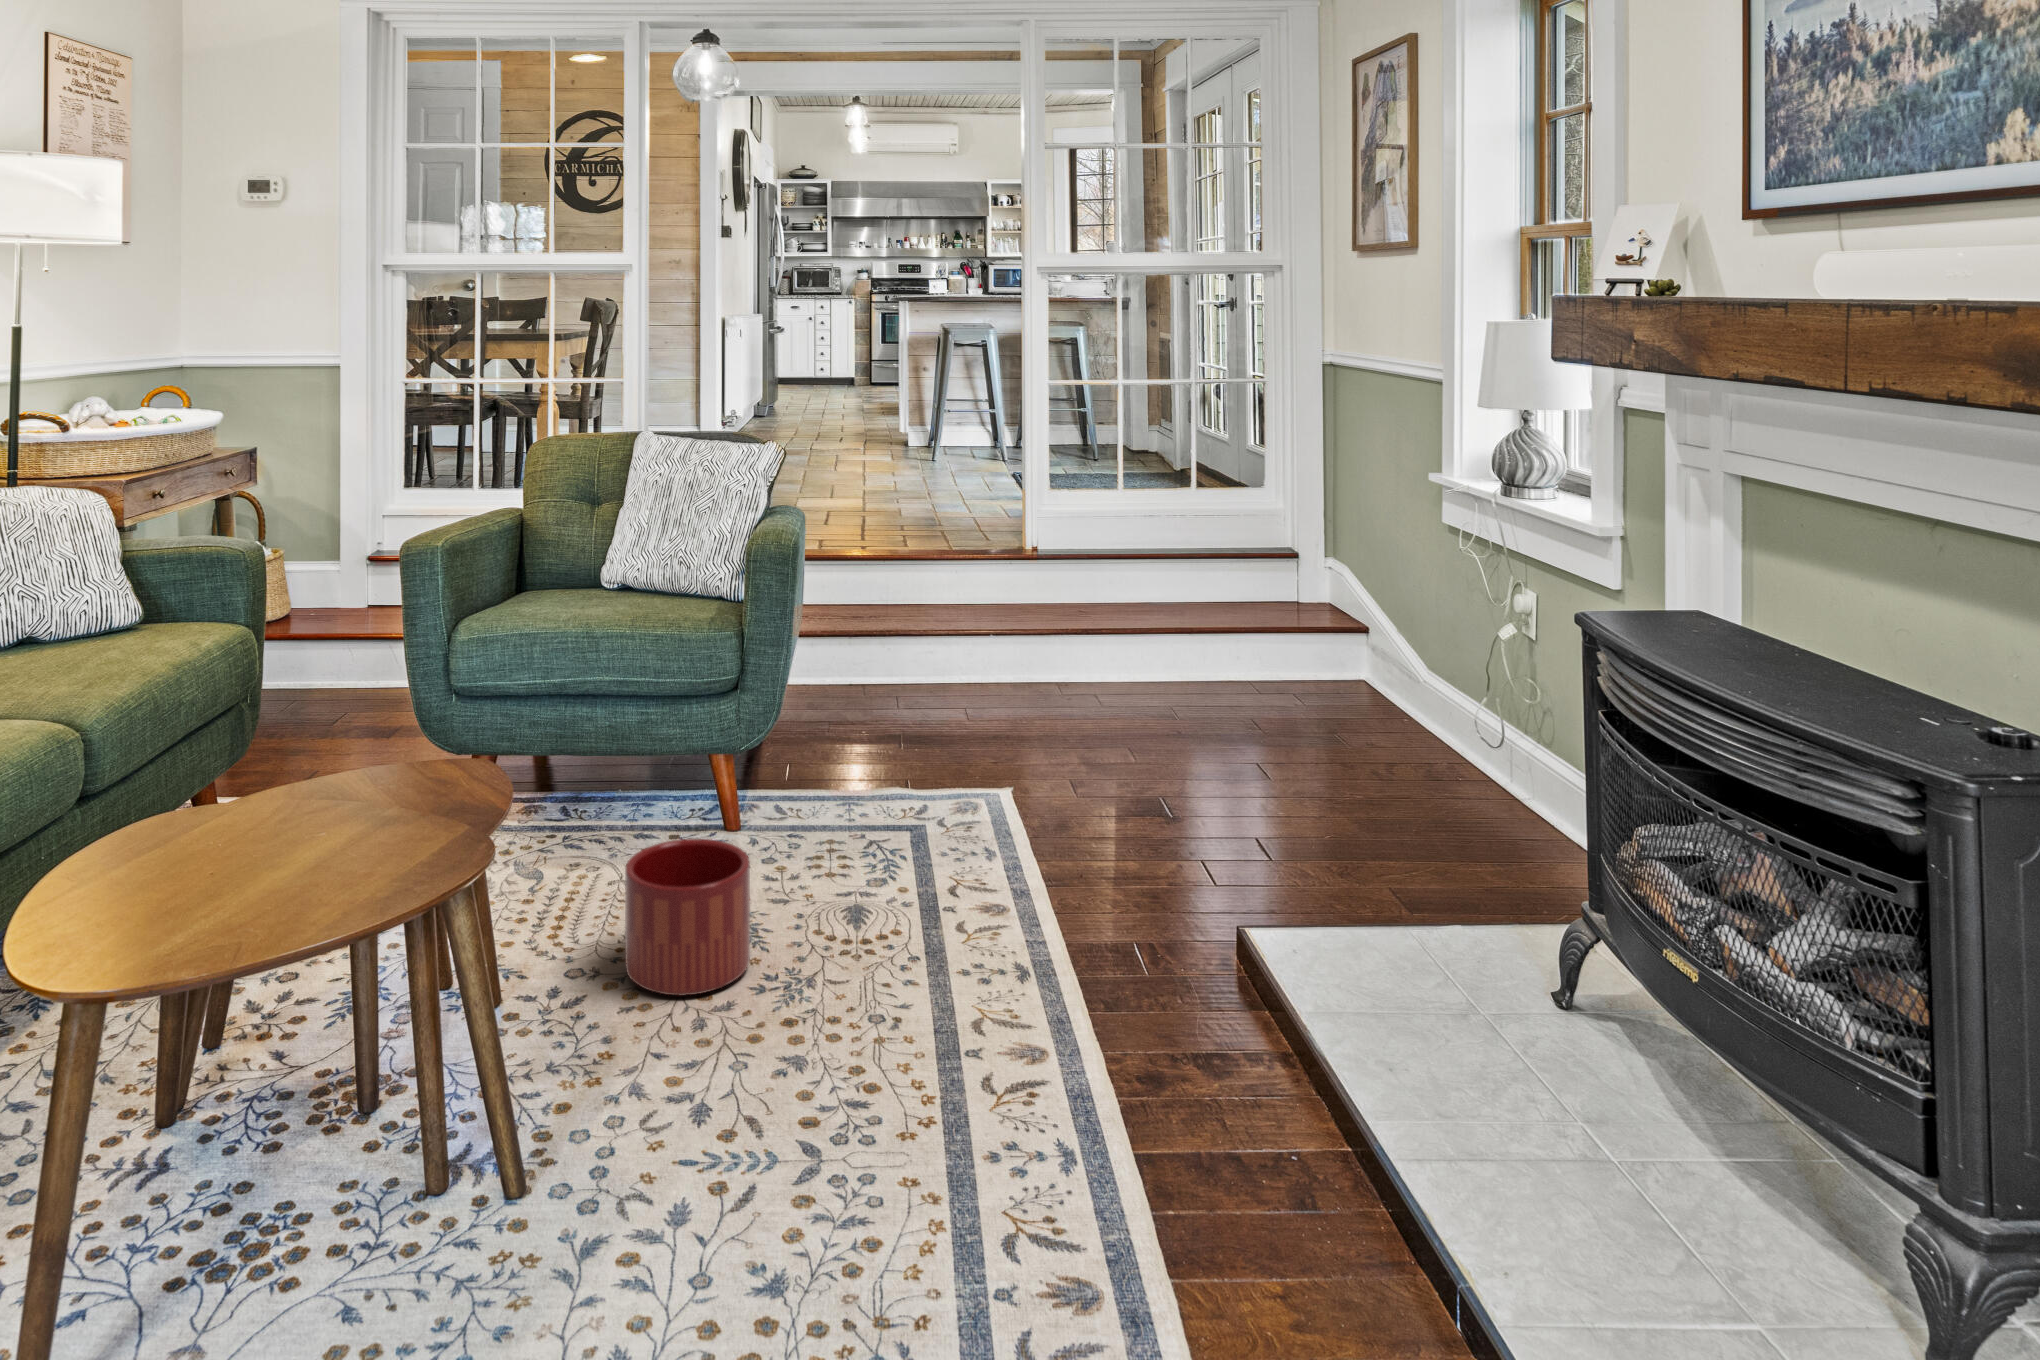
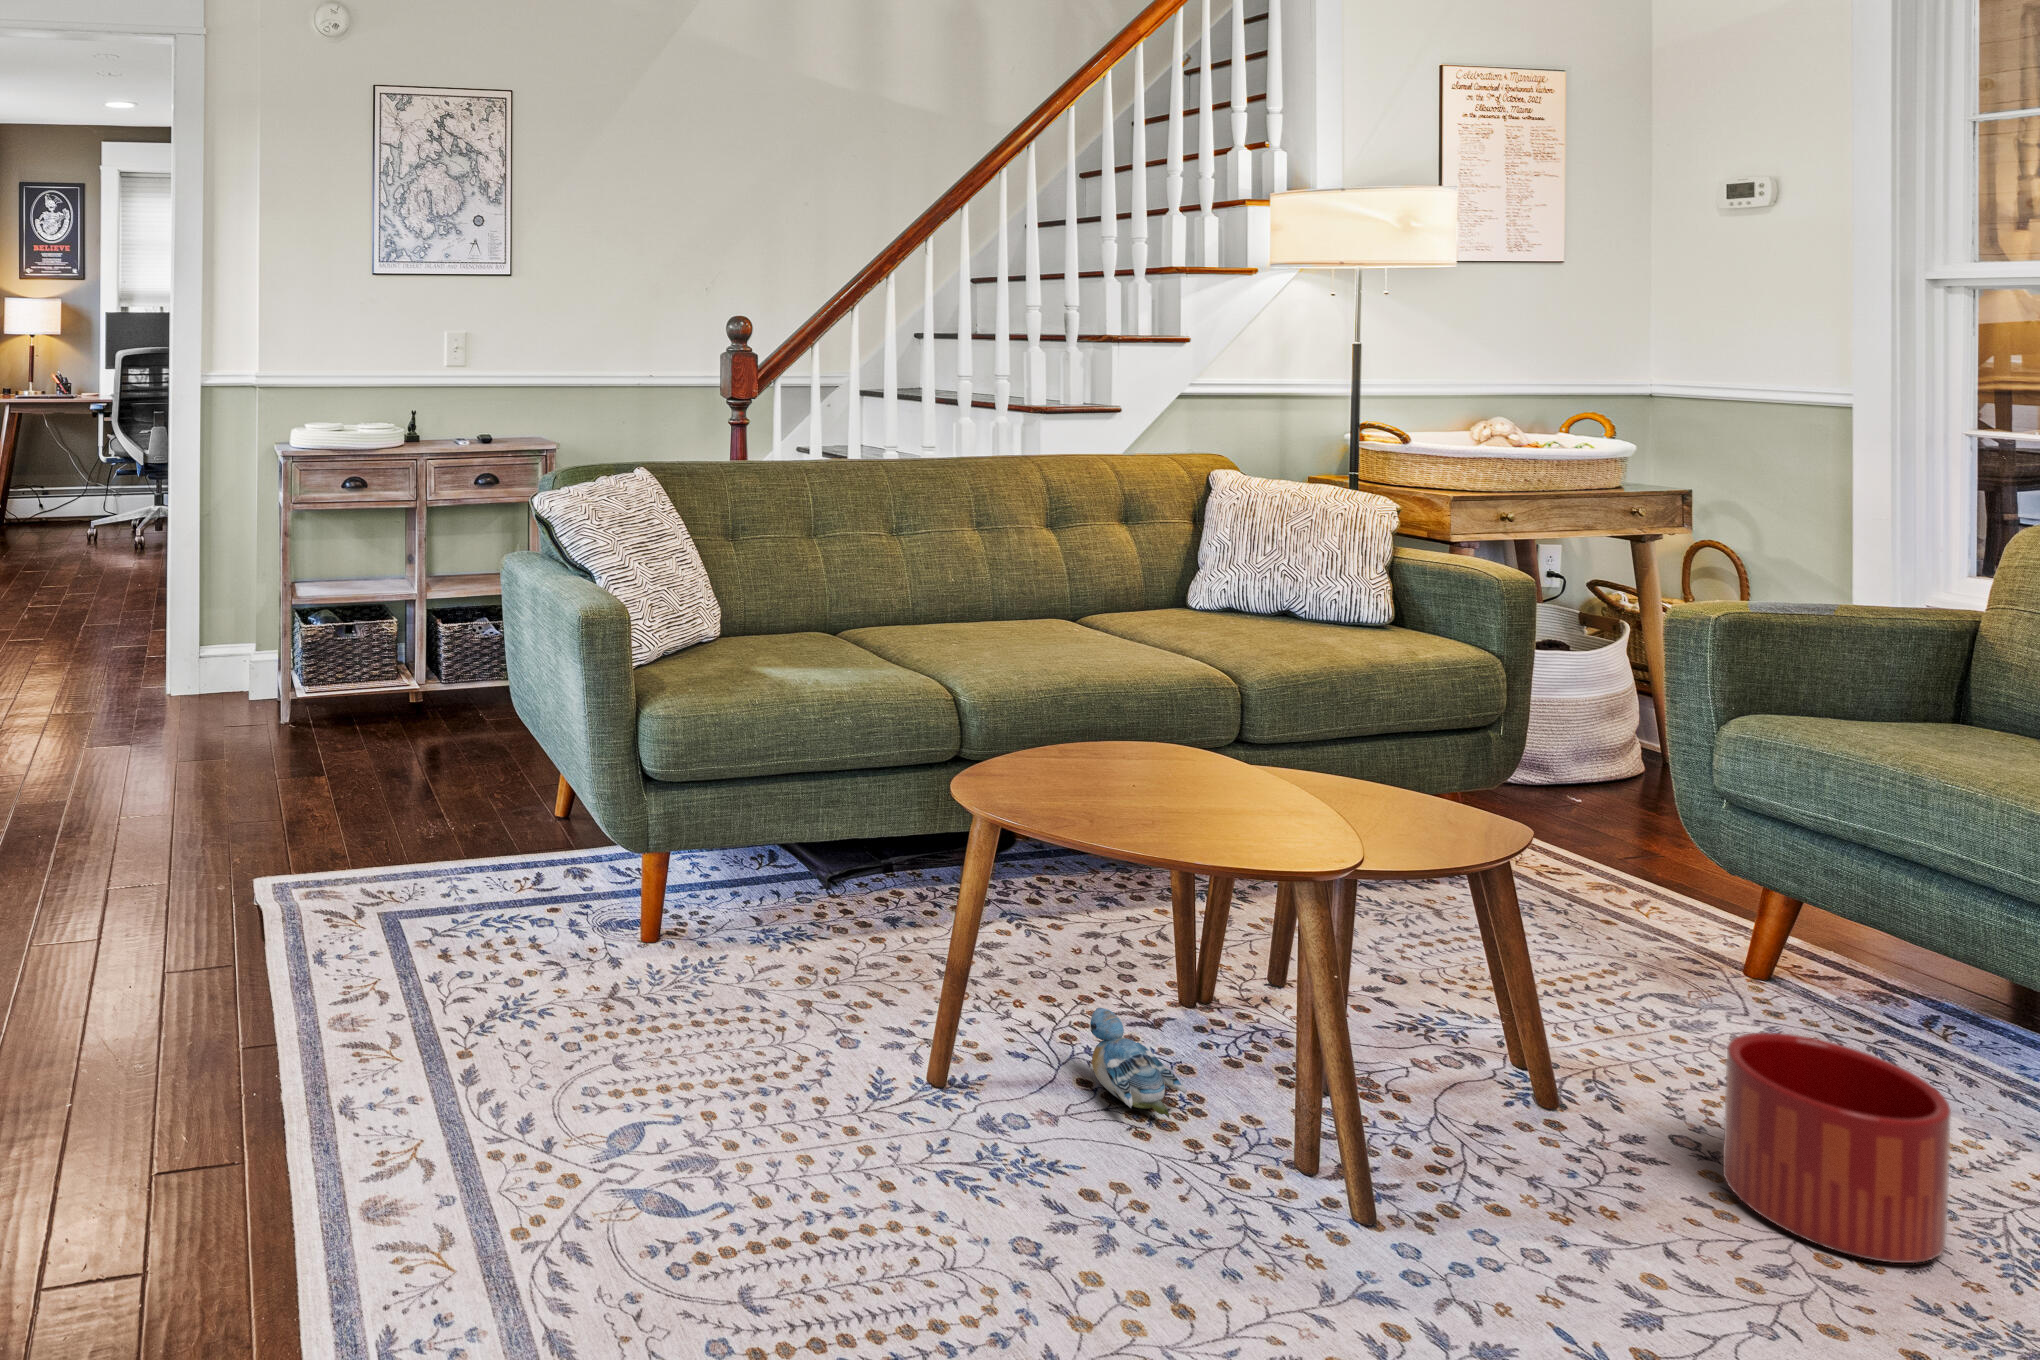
plush toy: none [157,1171,297,1269] -> present [1090,1008,1186,1116]

